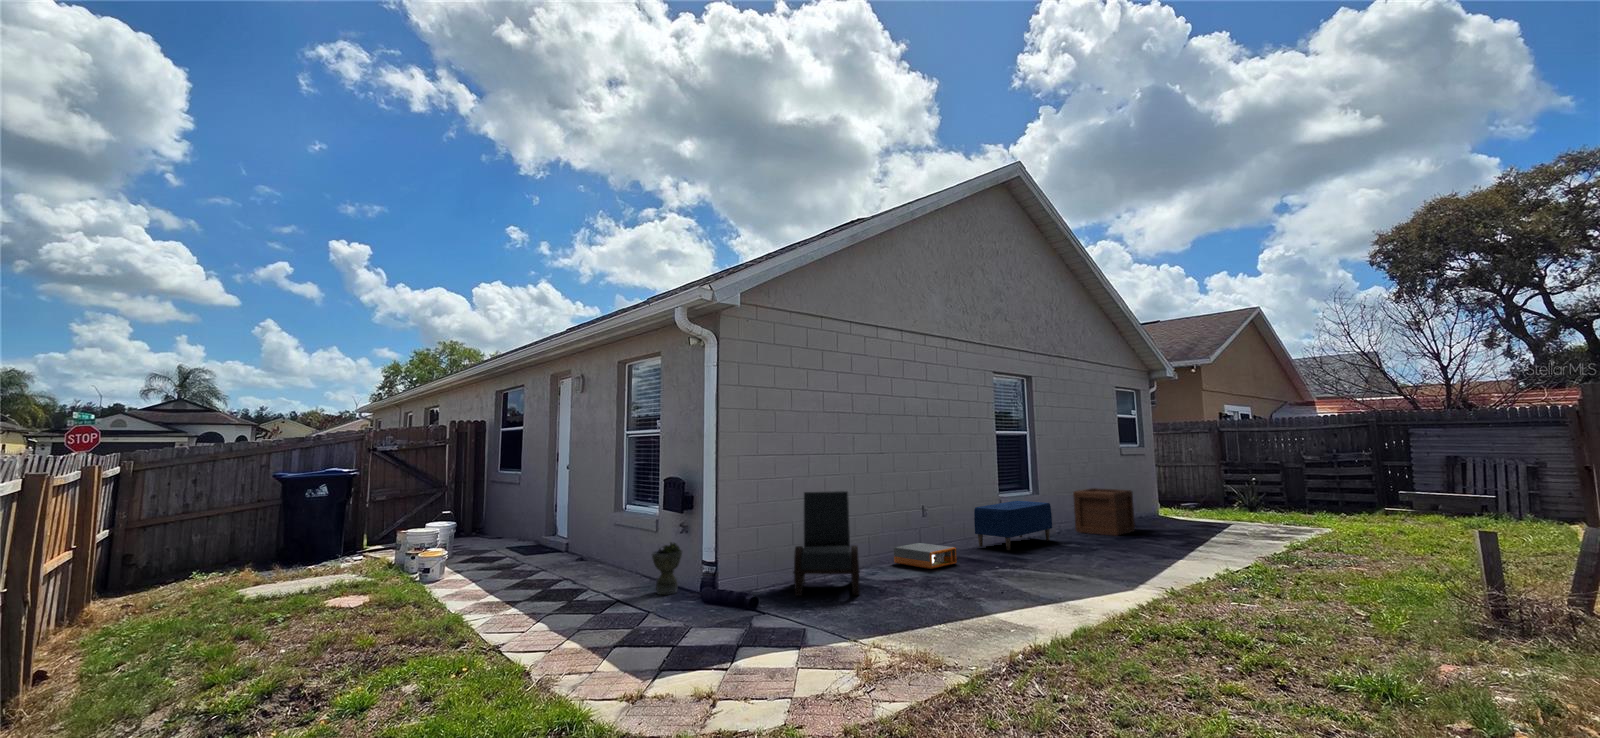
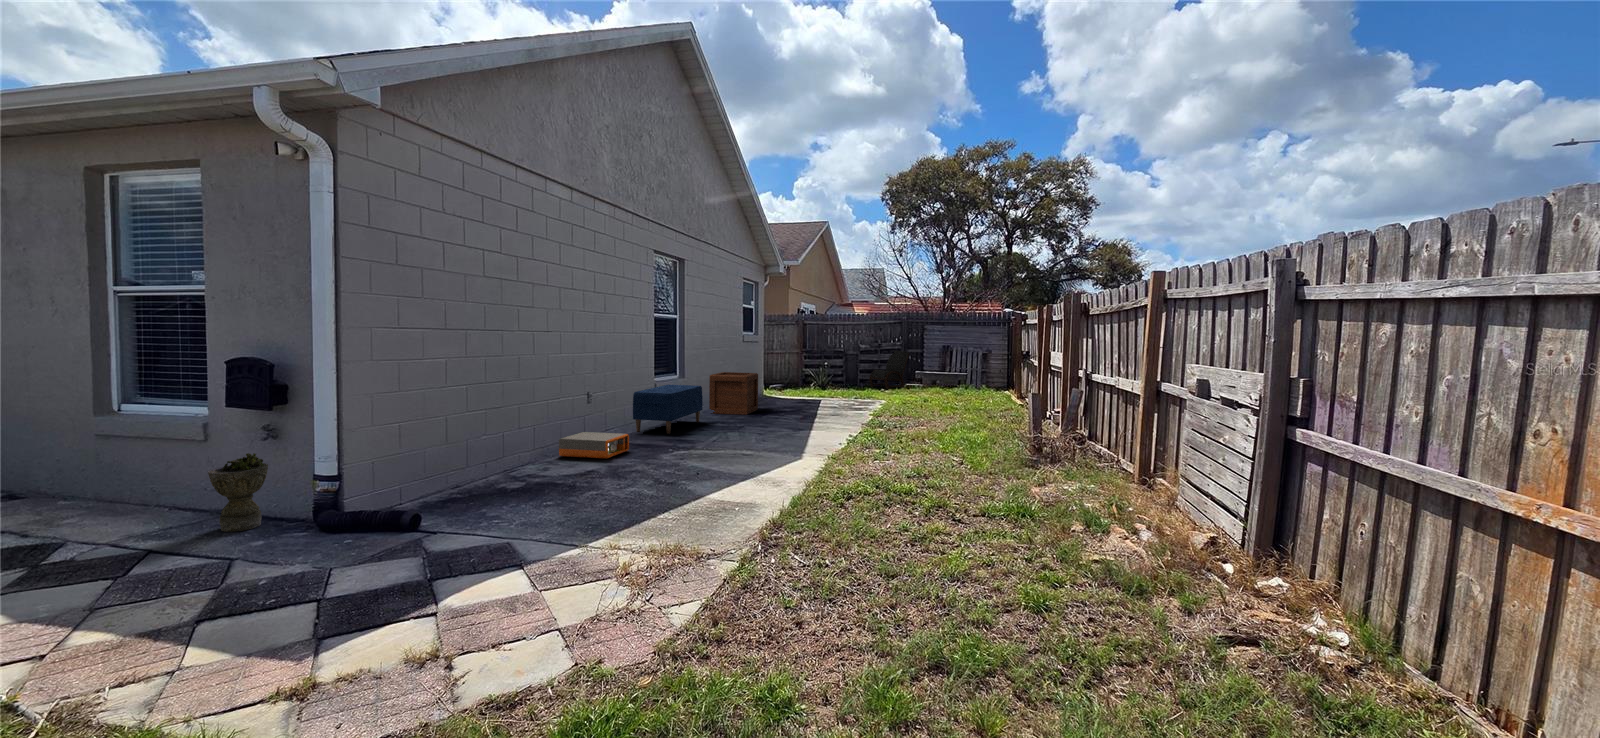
lounge chair: present [793,491,860,596] -> present [869,351,909,389]

